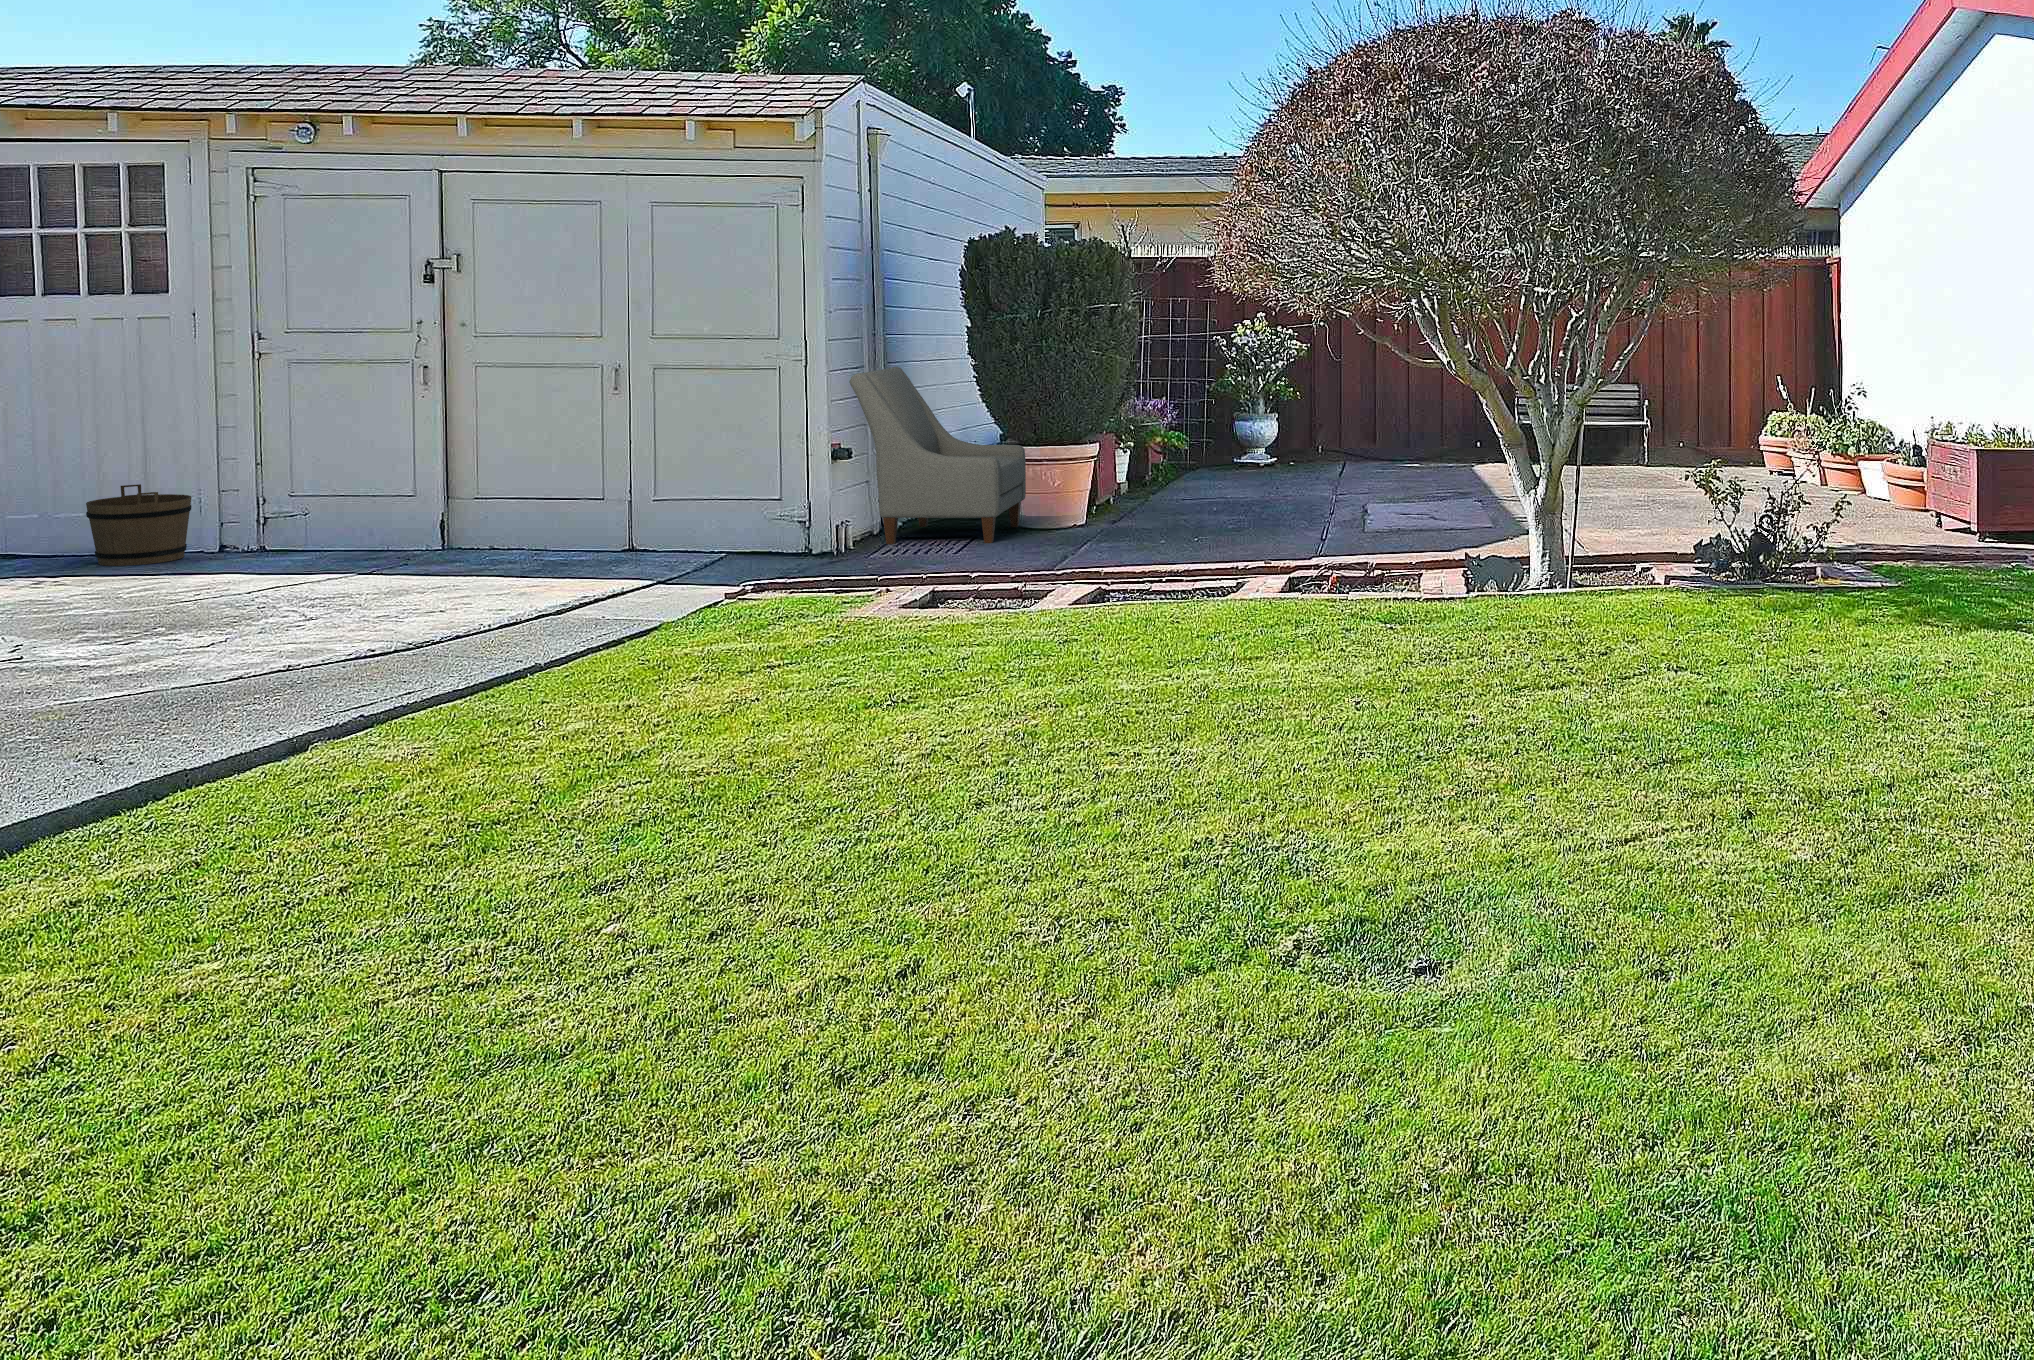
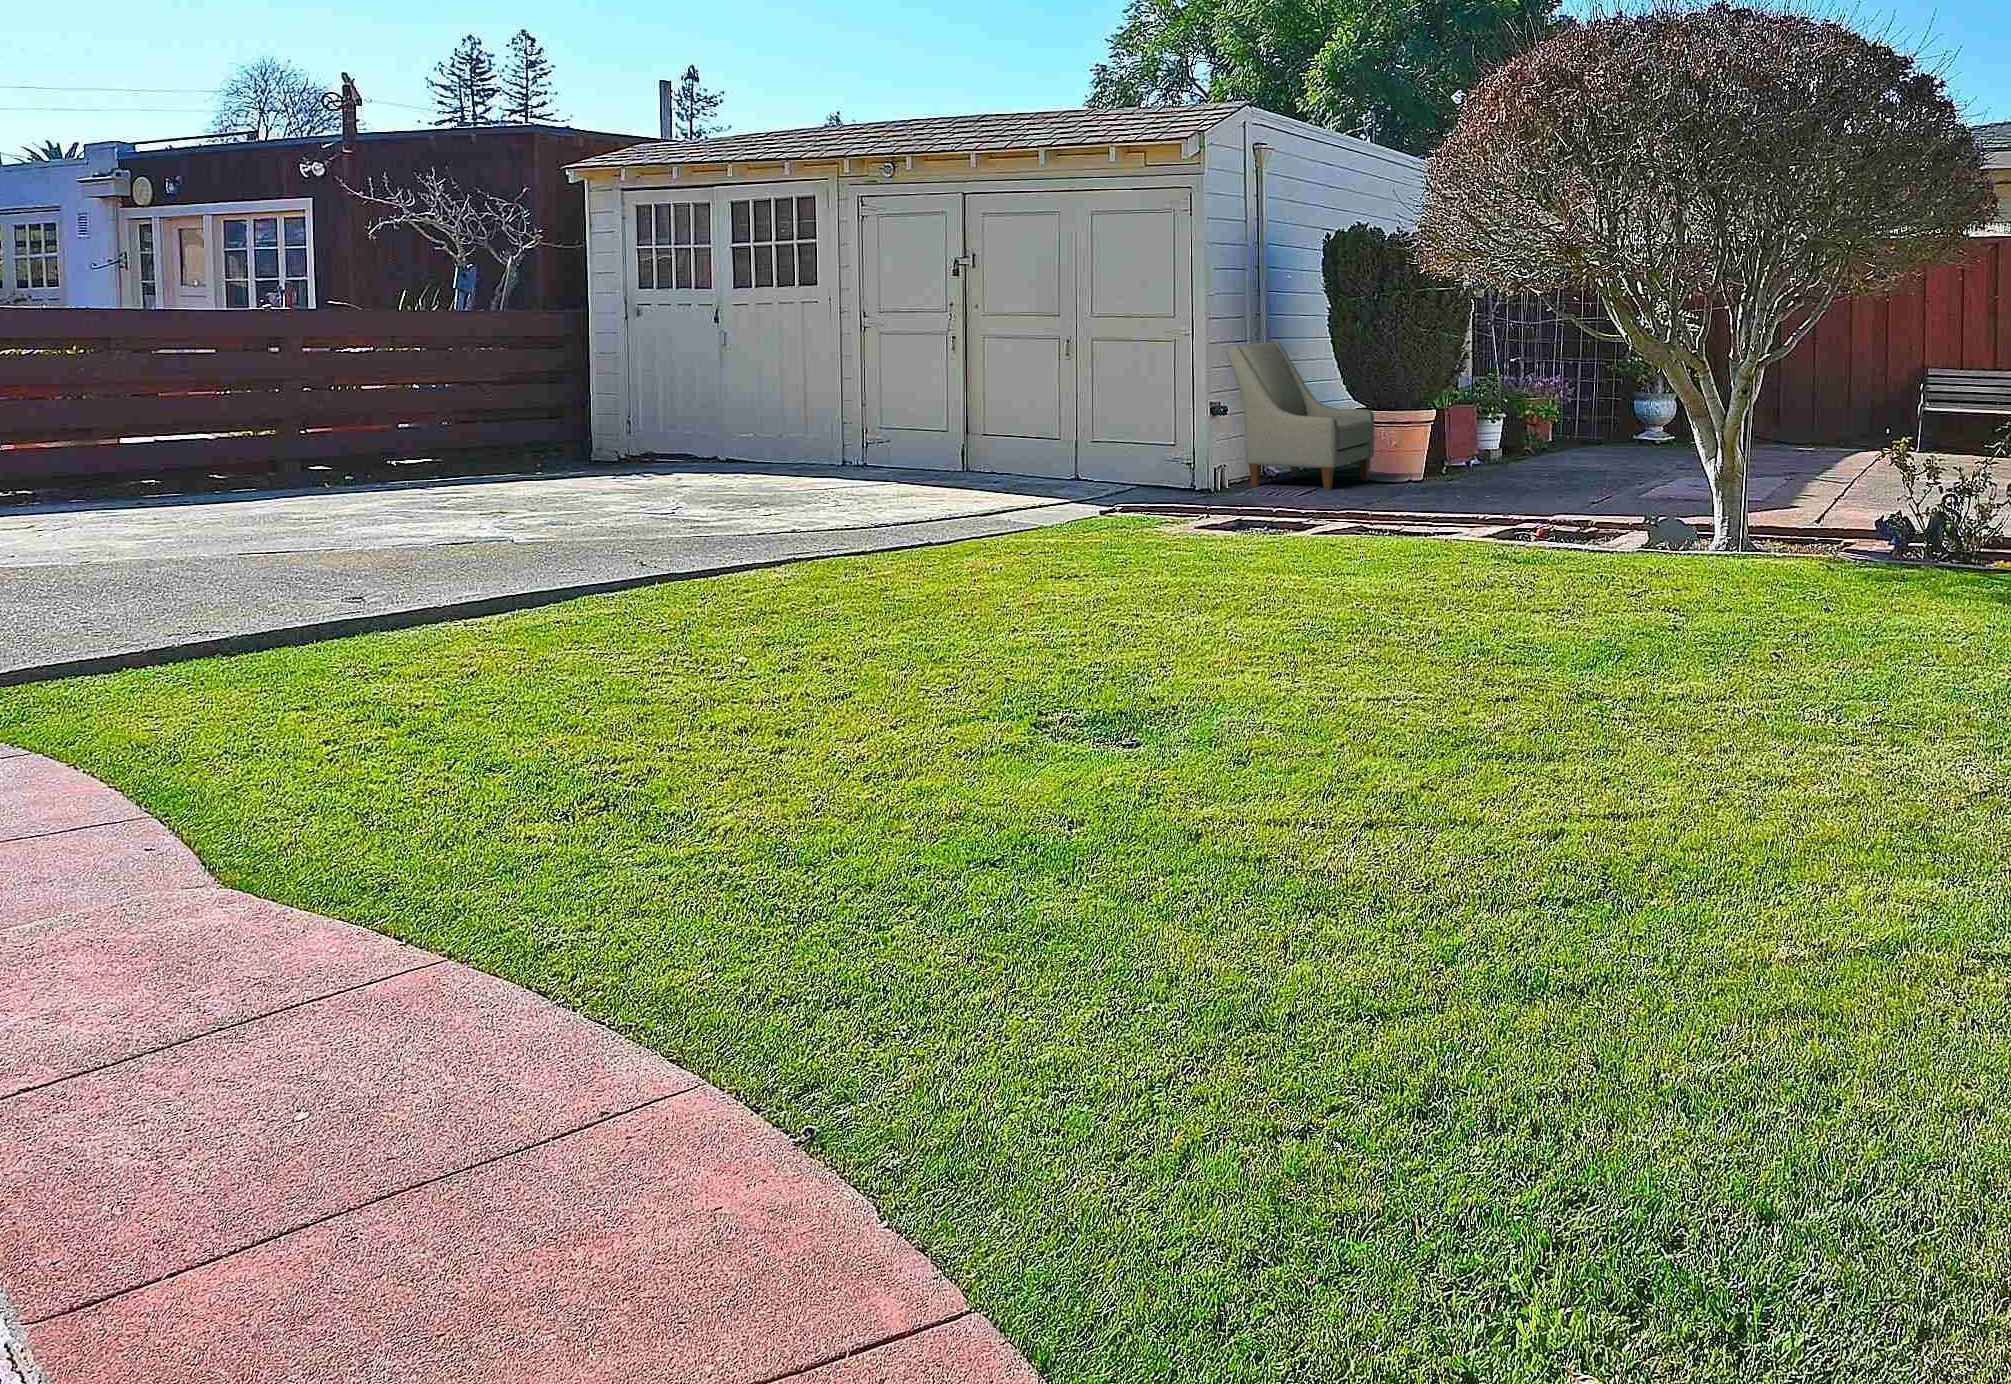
bucket: present [86,484,191,566] -> none [766,418,824,472]

